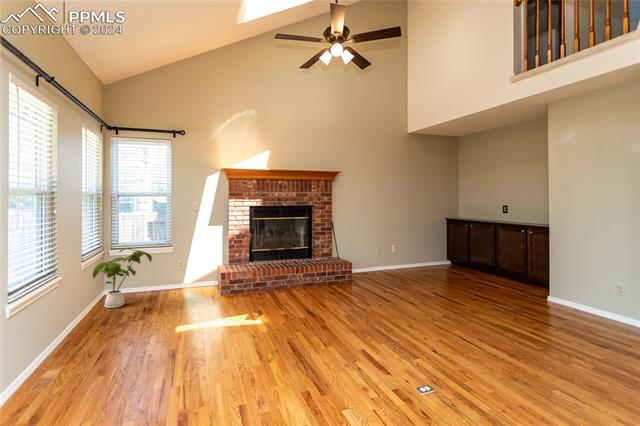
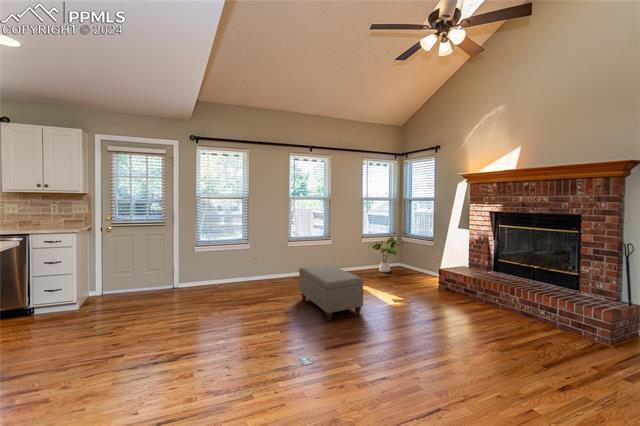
ottoman: none [148,290,272,376] -> present [299,264,364,320]

